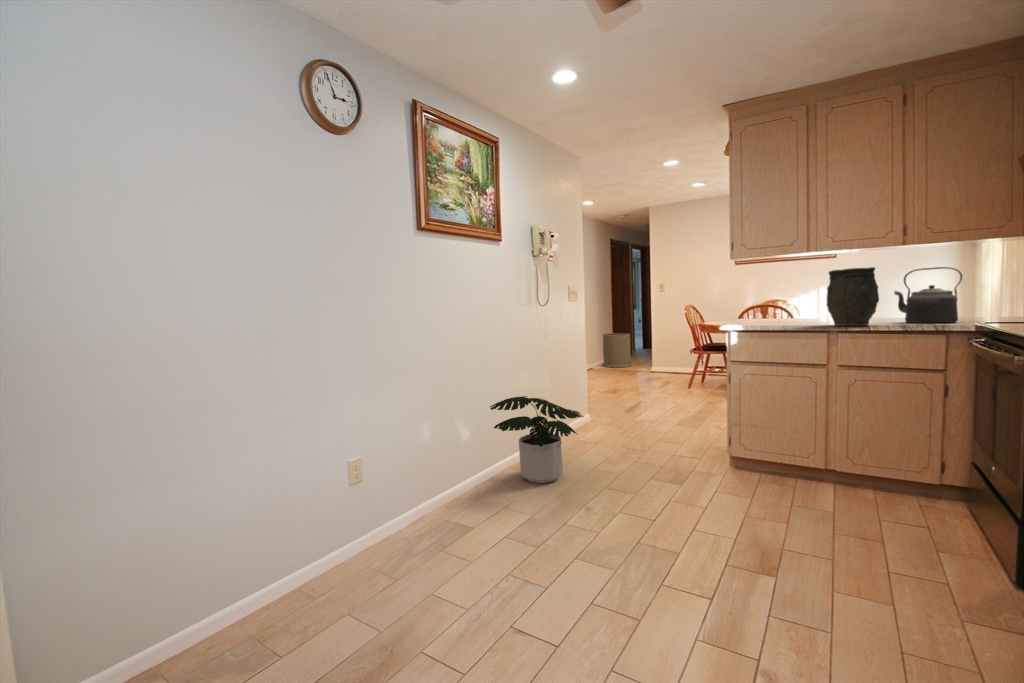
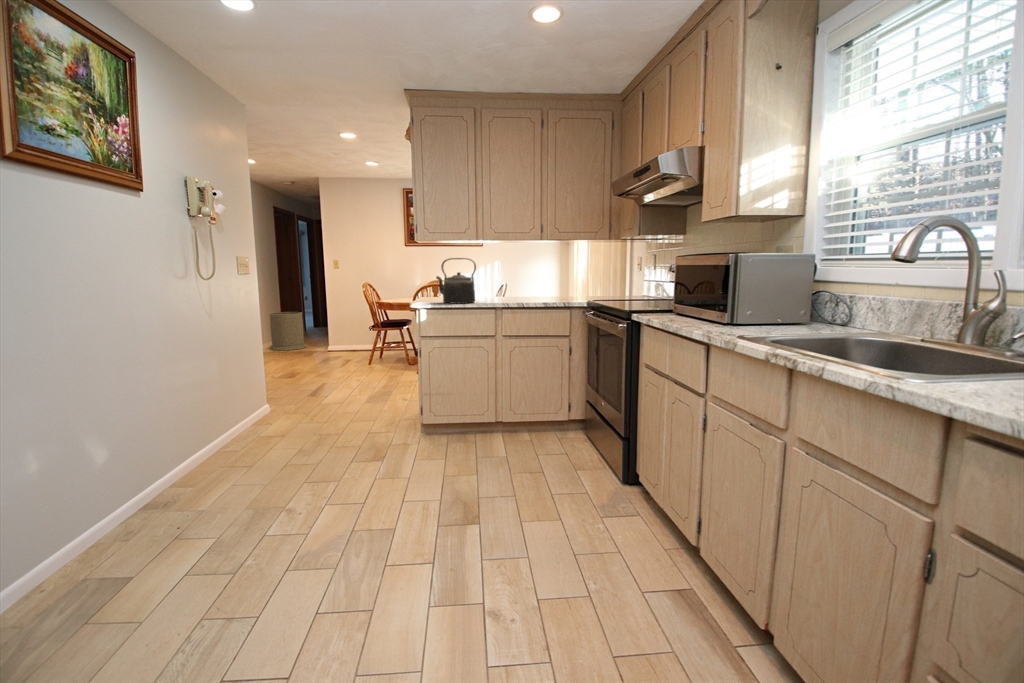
vase: present [827,267,879,326] -> none [493,257,527,304]
kettle: present [894,267,962,323] -> present [436,258,476,303]
potted plant: present [490,396,584,483] -> none [141,390,276,492]

